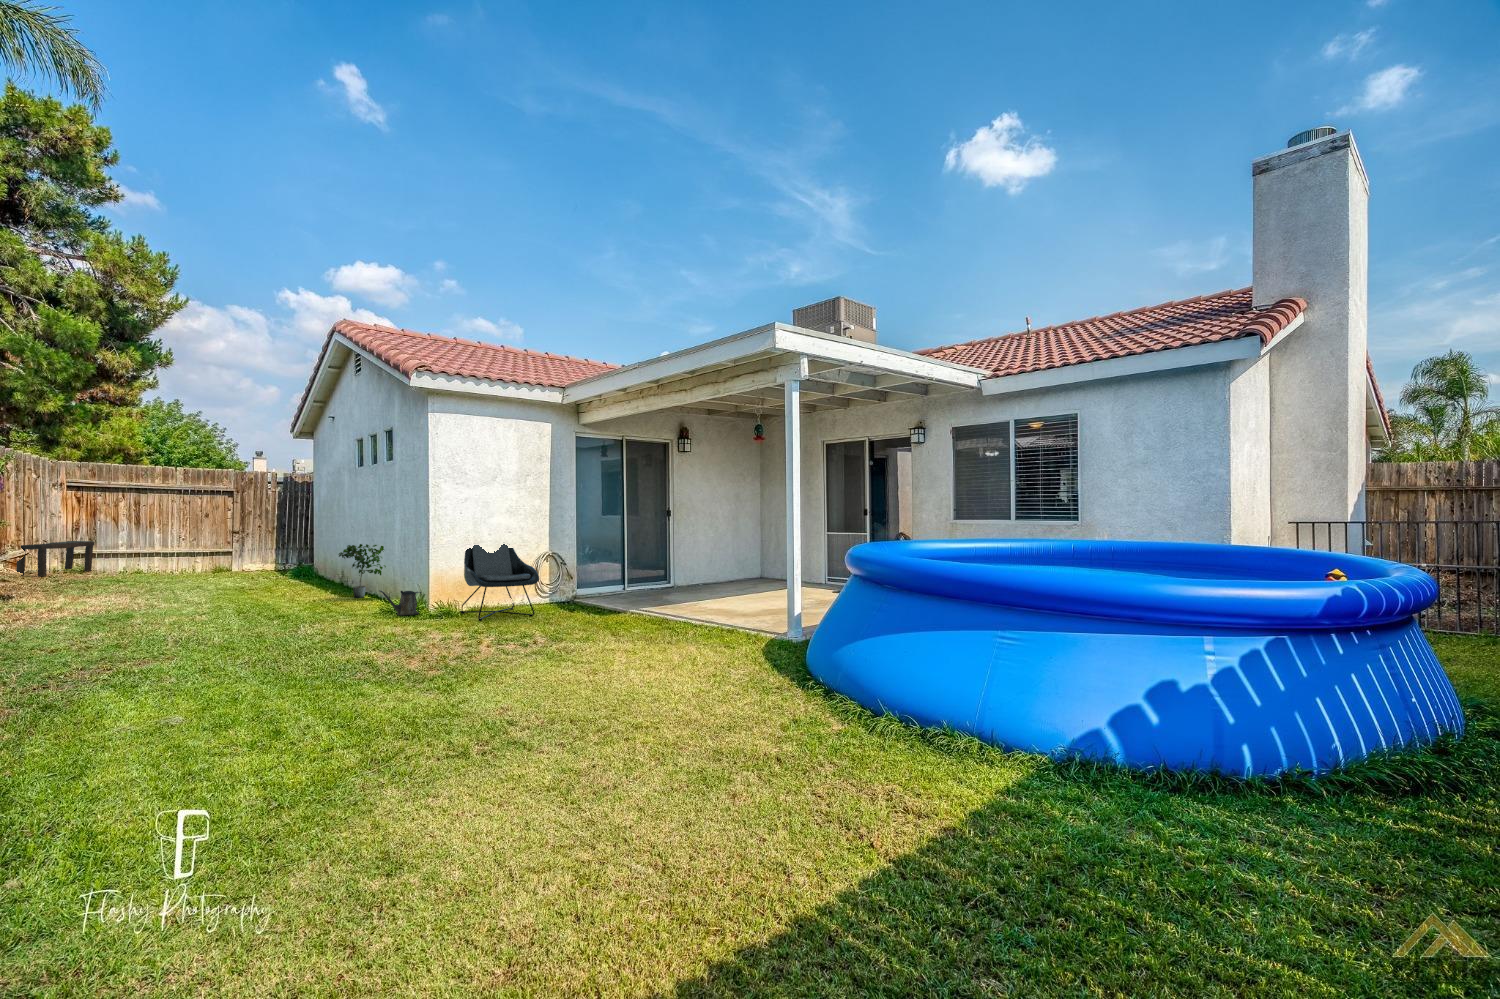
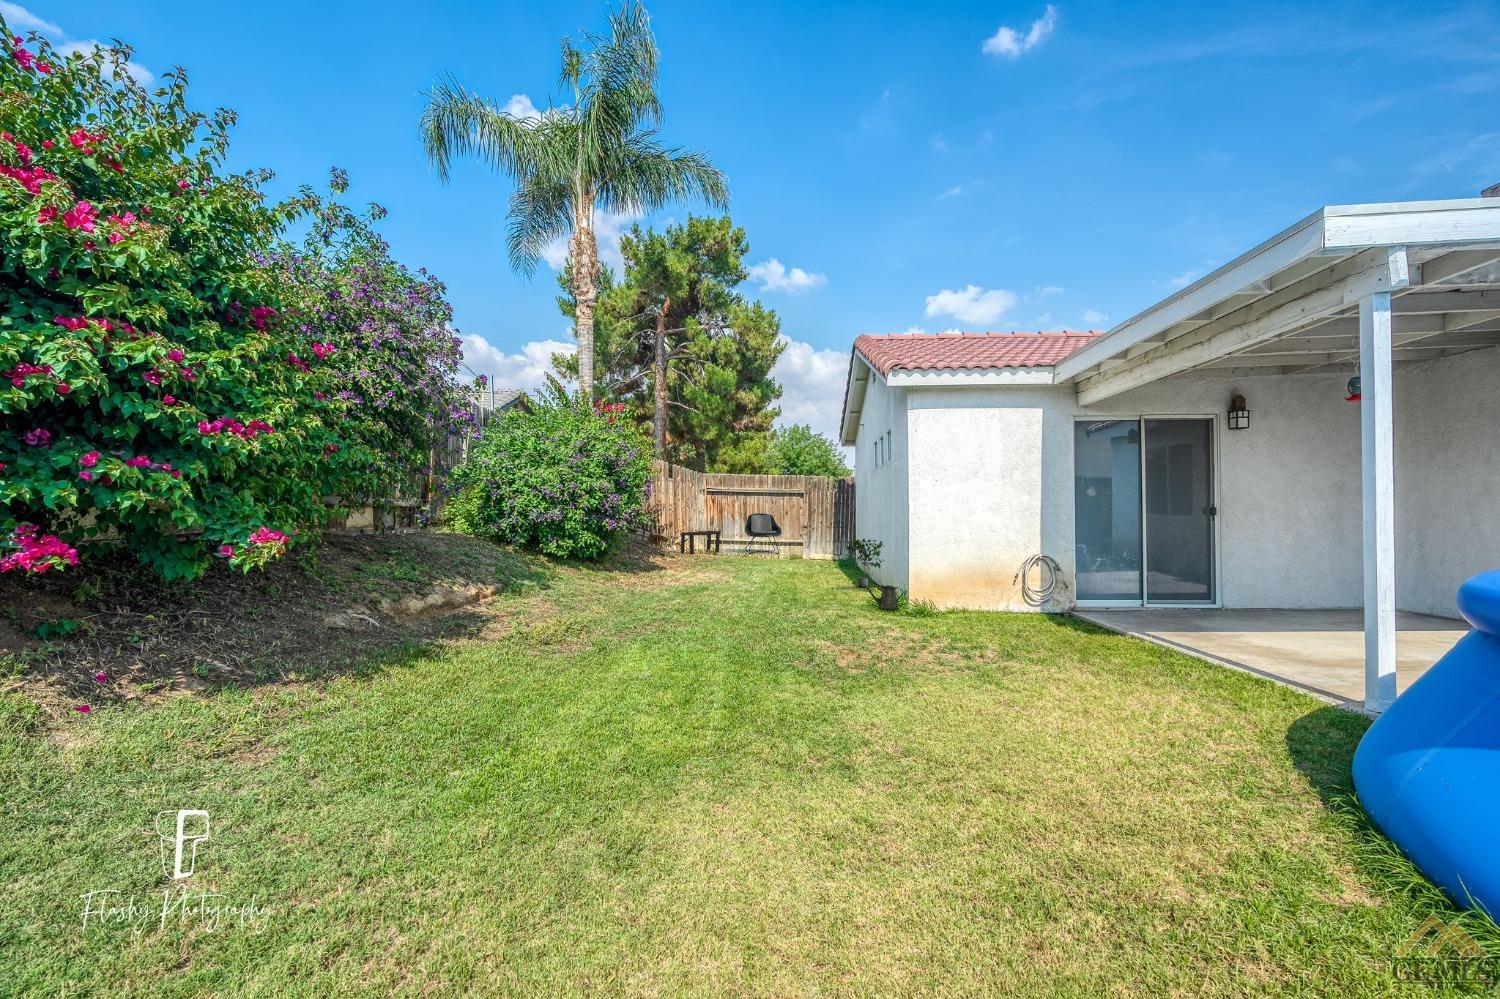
lounge chair: present [460,544,539,621] -> present [745,513,782,554]

